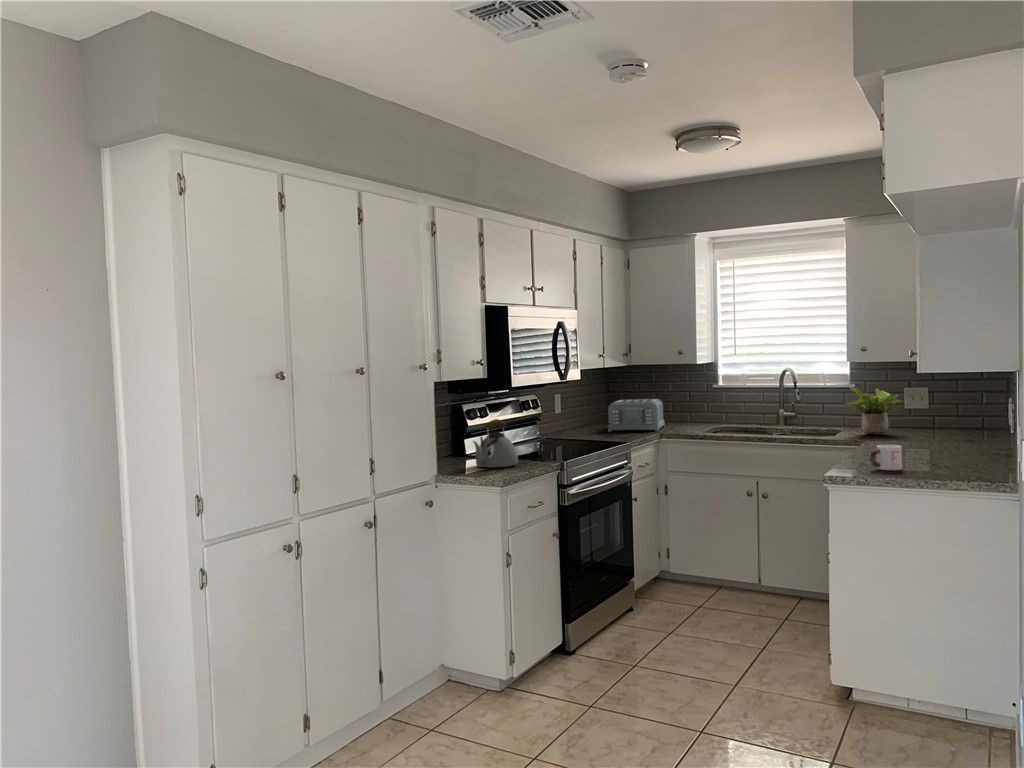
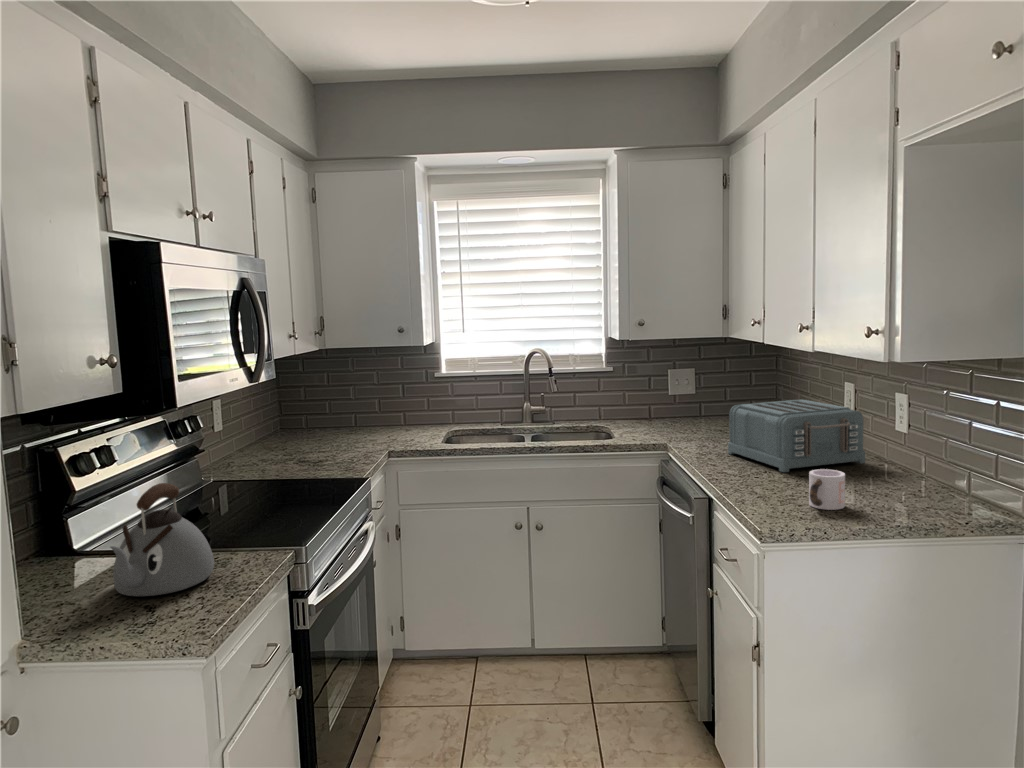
potted plant: present [847,387,902,434] -> none [631,373,685,431]
toaster: present [608,399,665,432] -> present [728,400,865,472]

